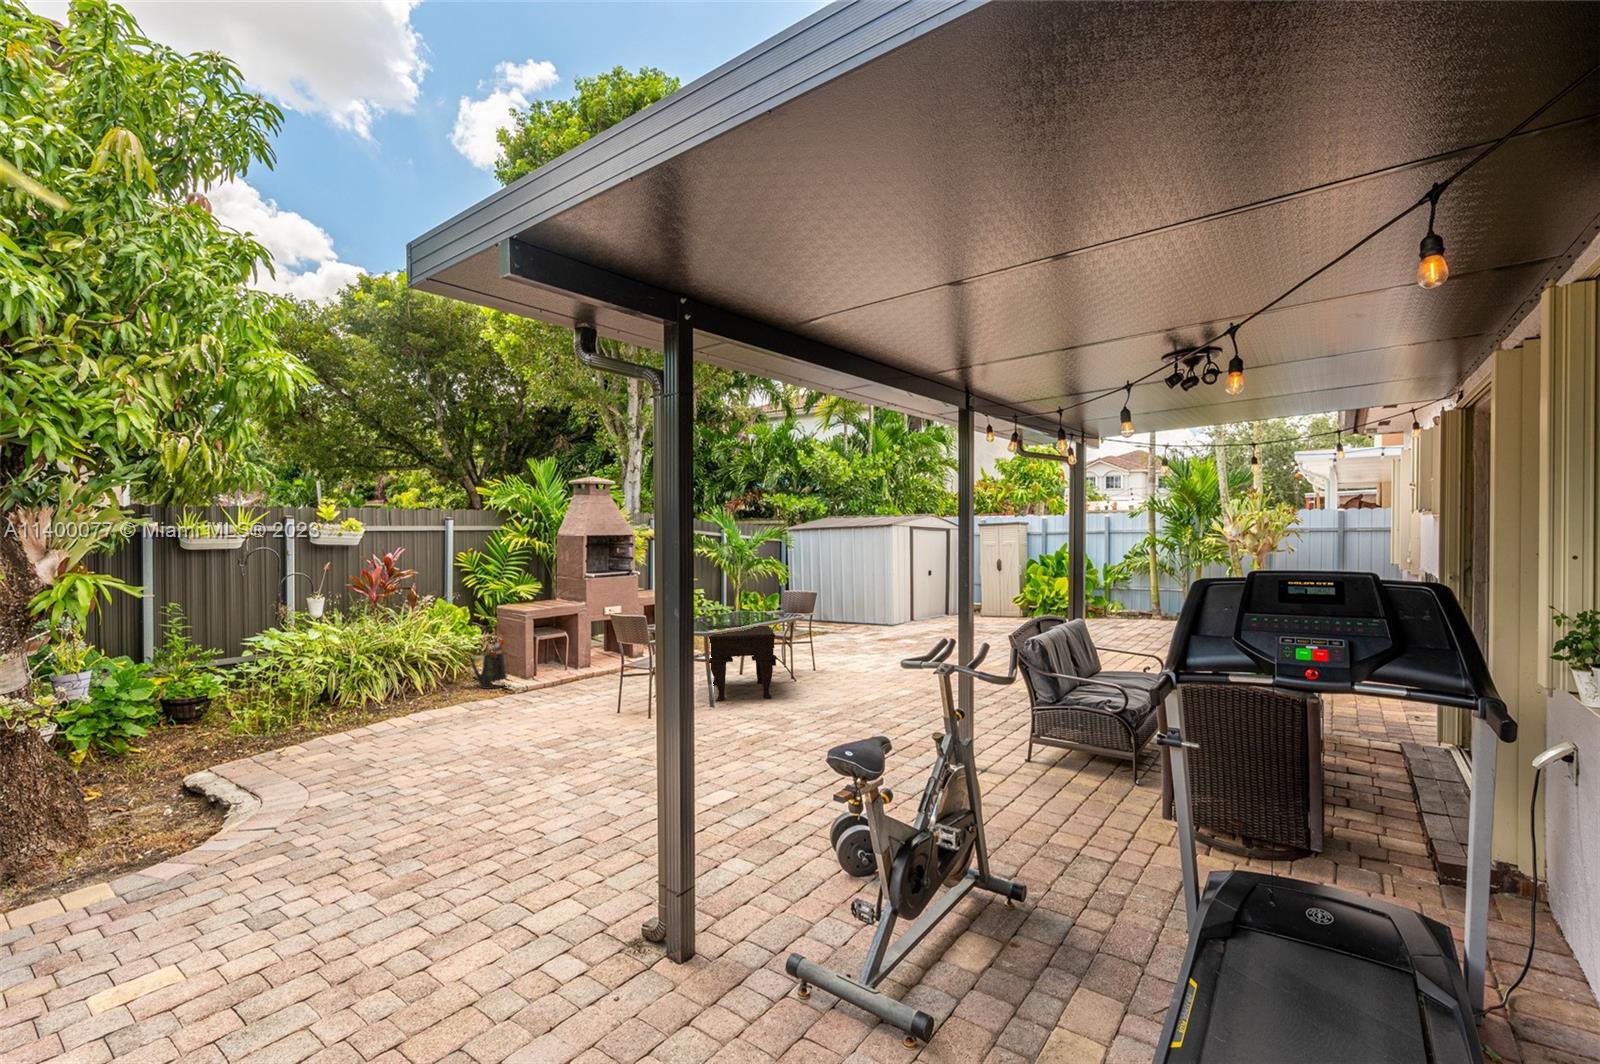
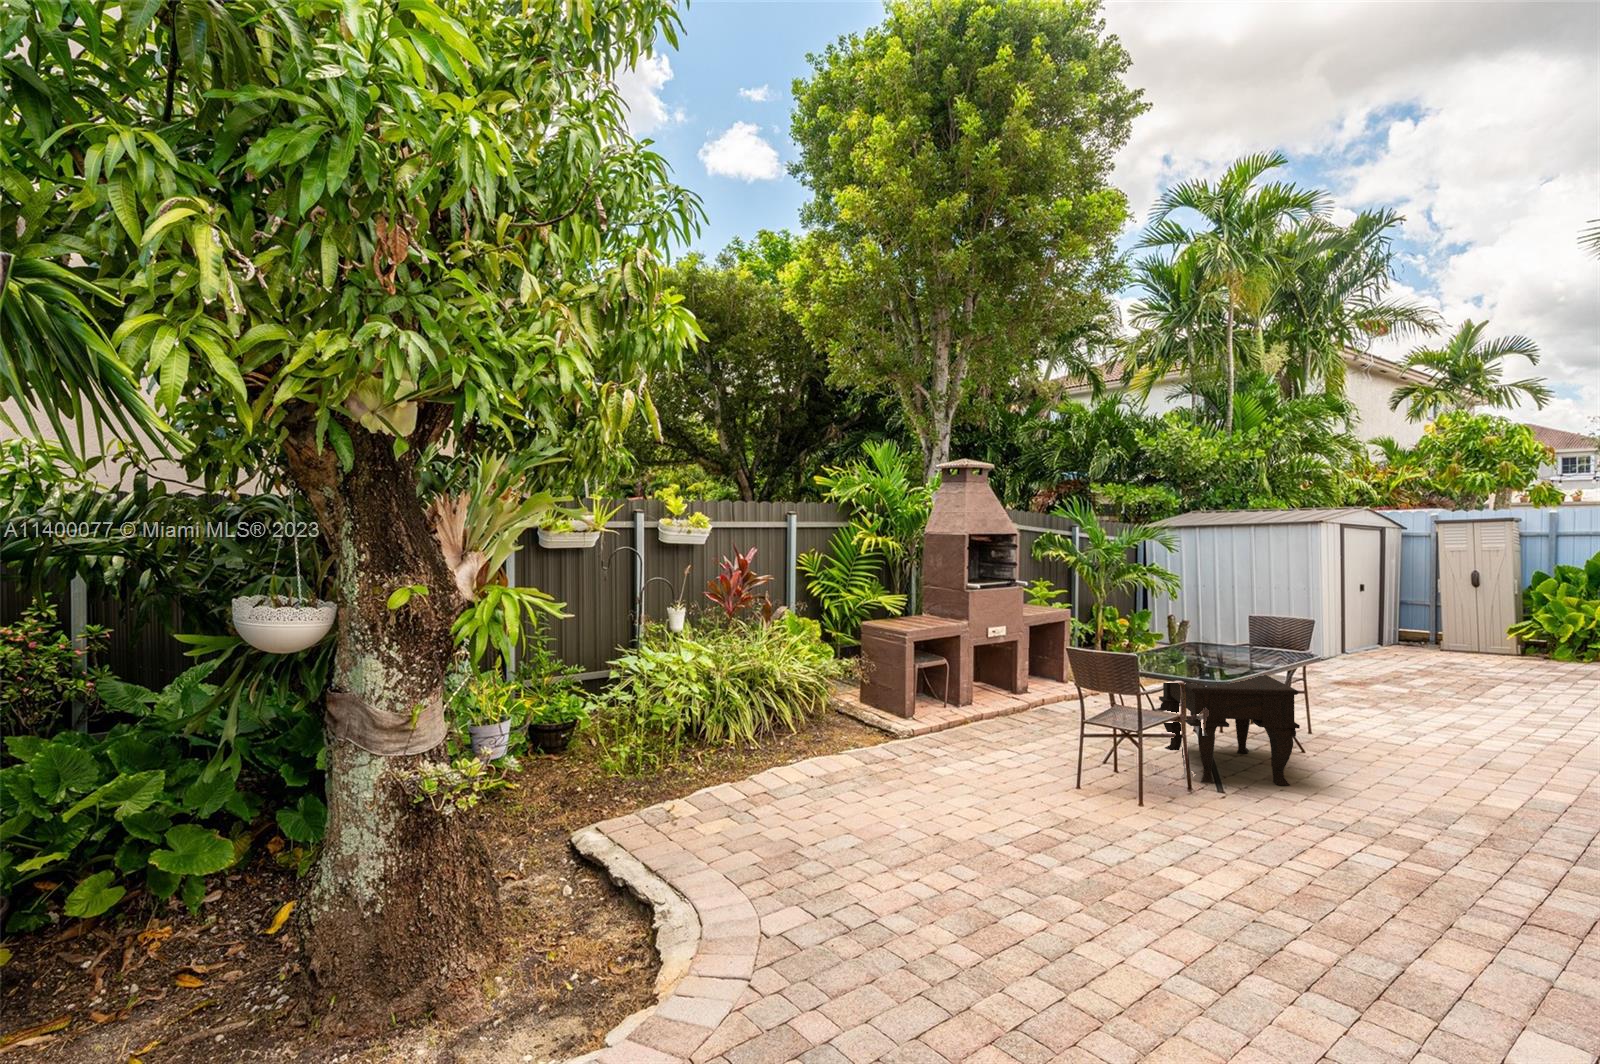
watering can: present [469,639,507,689] -> none [838,664,889,729]

